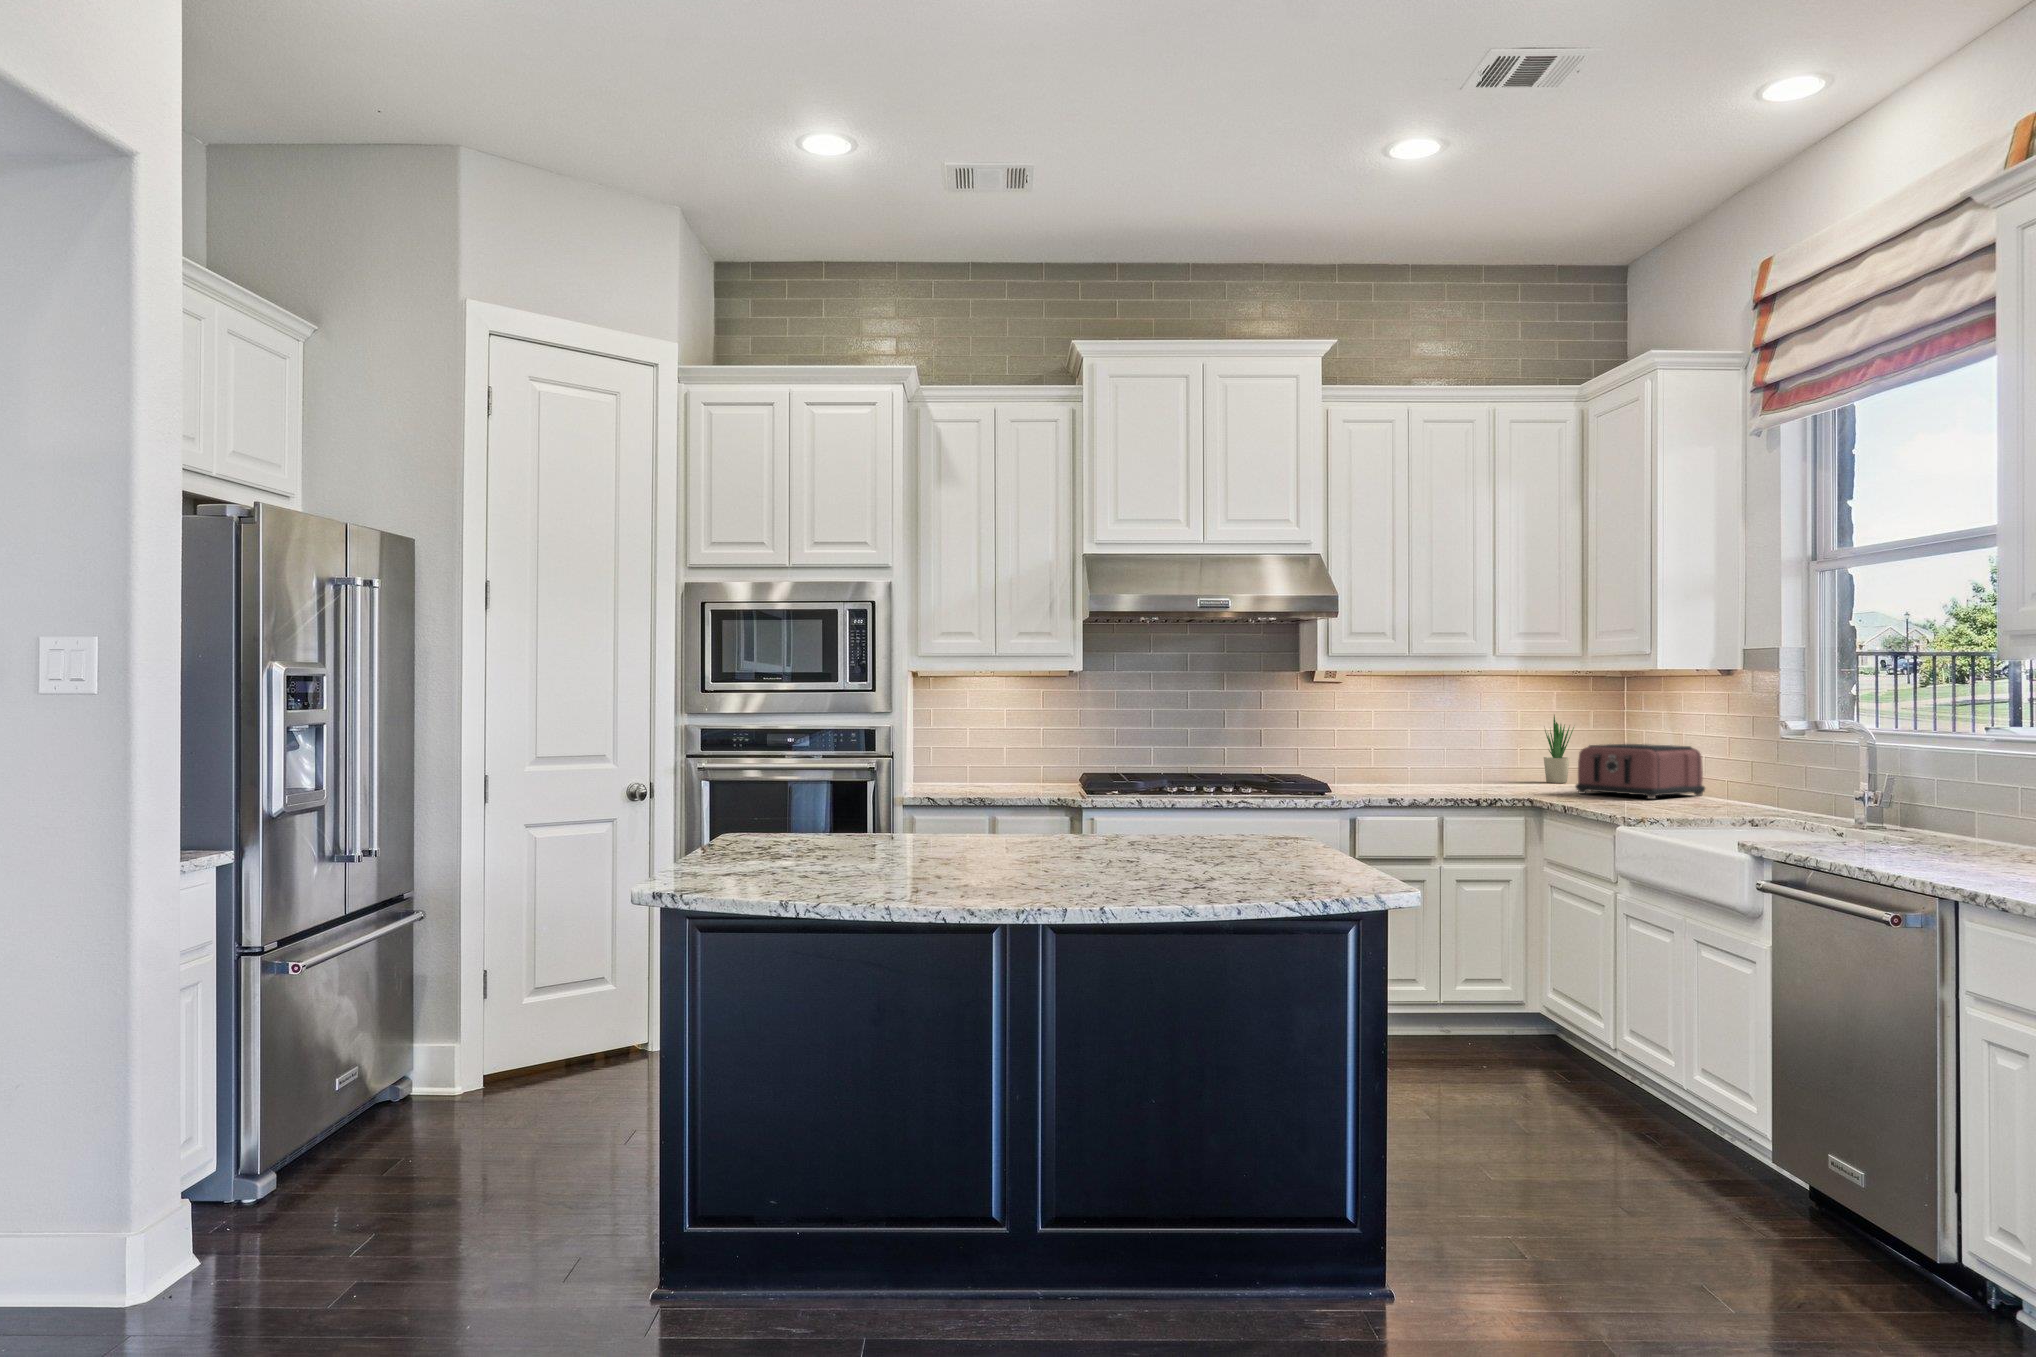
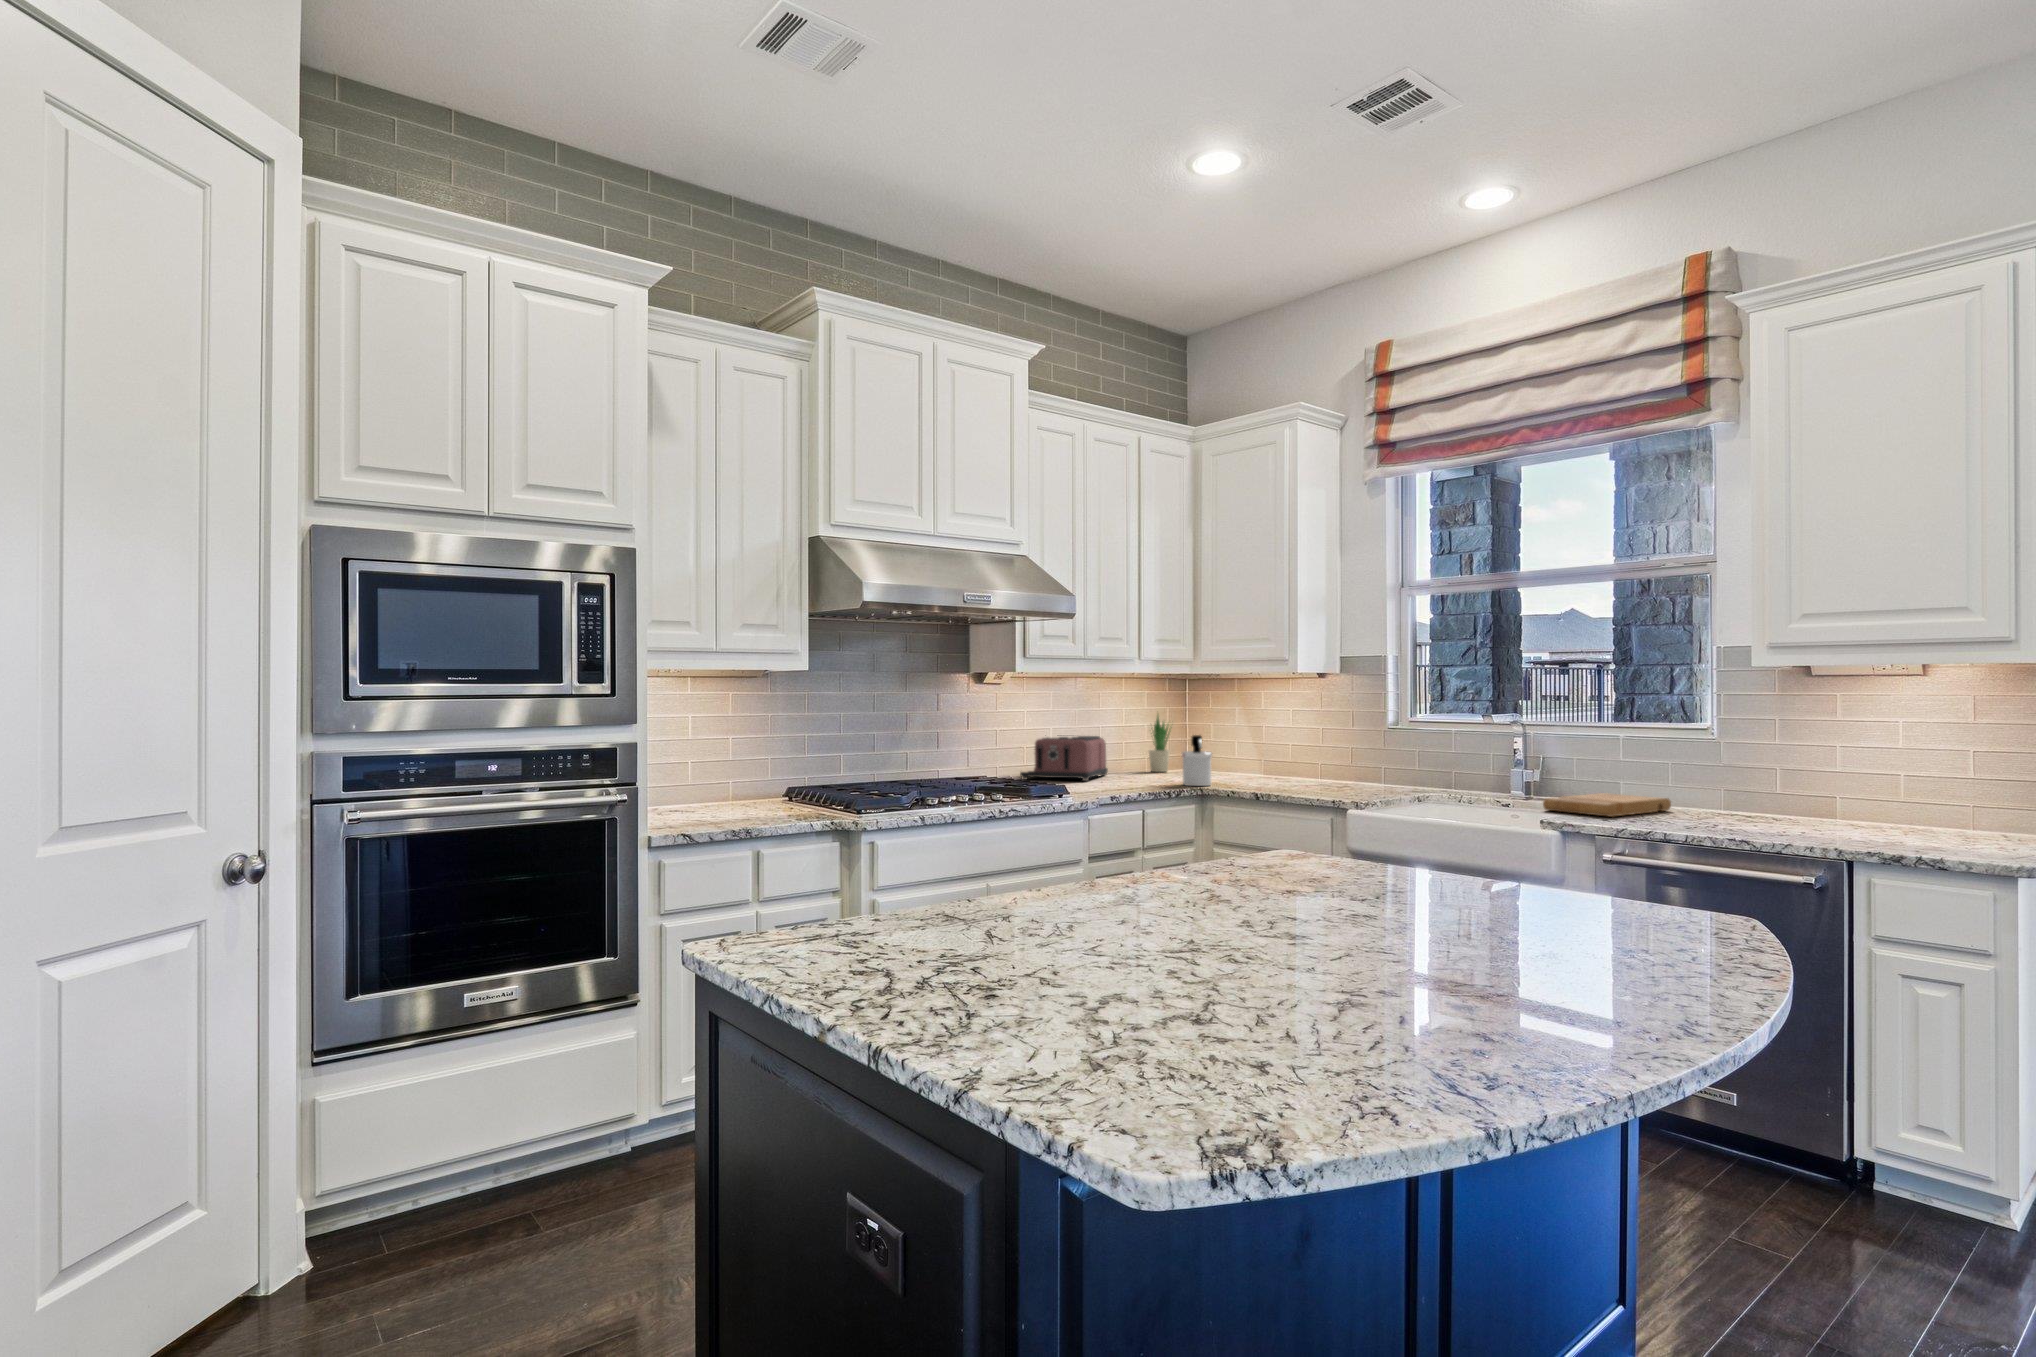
soap dispenser: none [1508,740,1544,796] -> present [1182,735,1212,786]
toaster: present [1576,744,1705,799] -> present [1020,736,1108,781]
cutting board: none [1800,824,1993,851] -> present [1543,793,1671,817]

